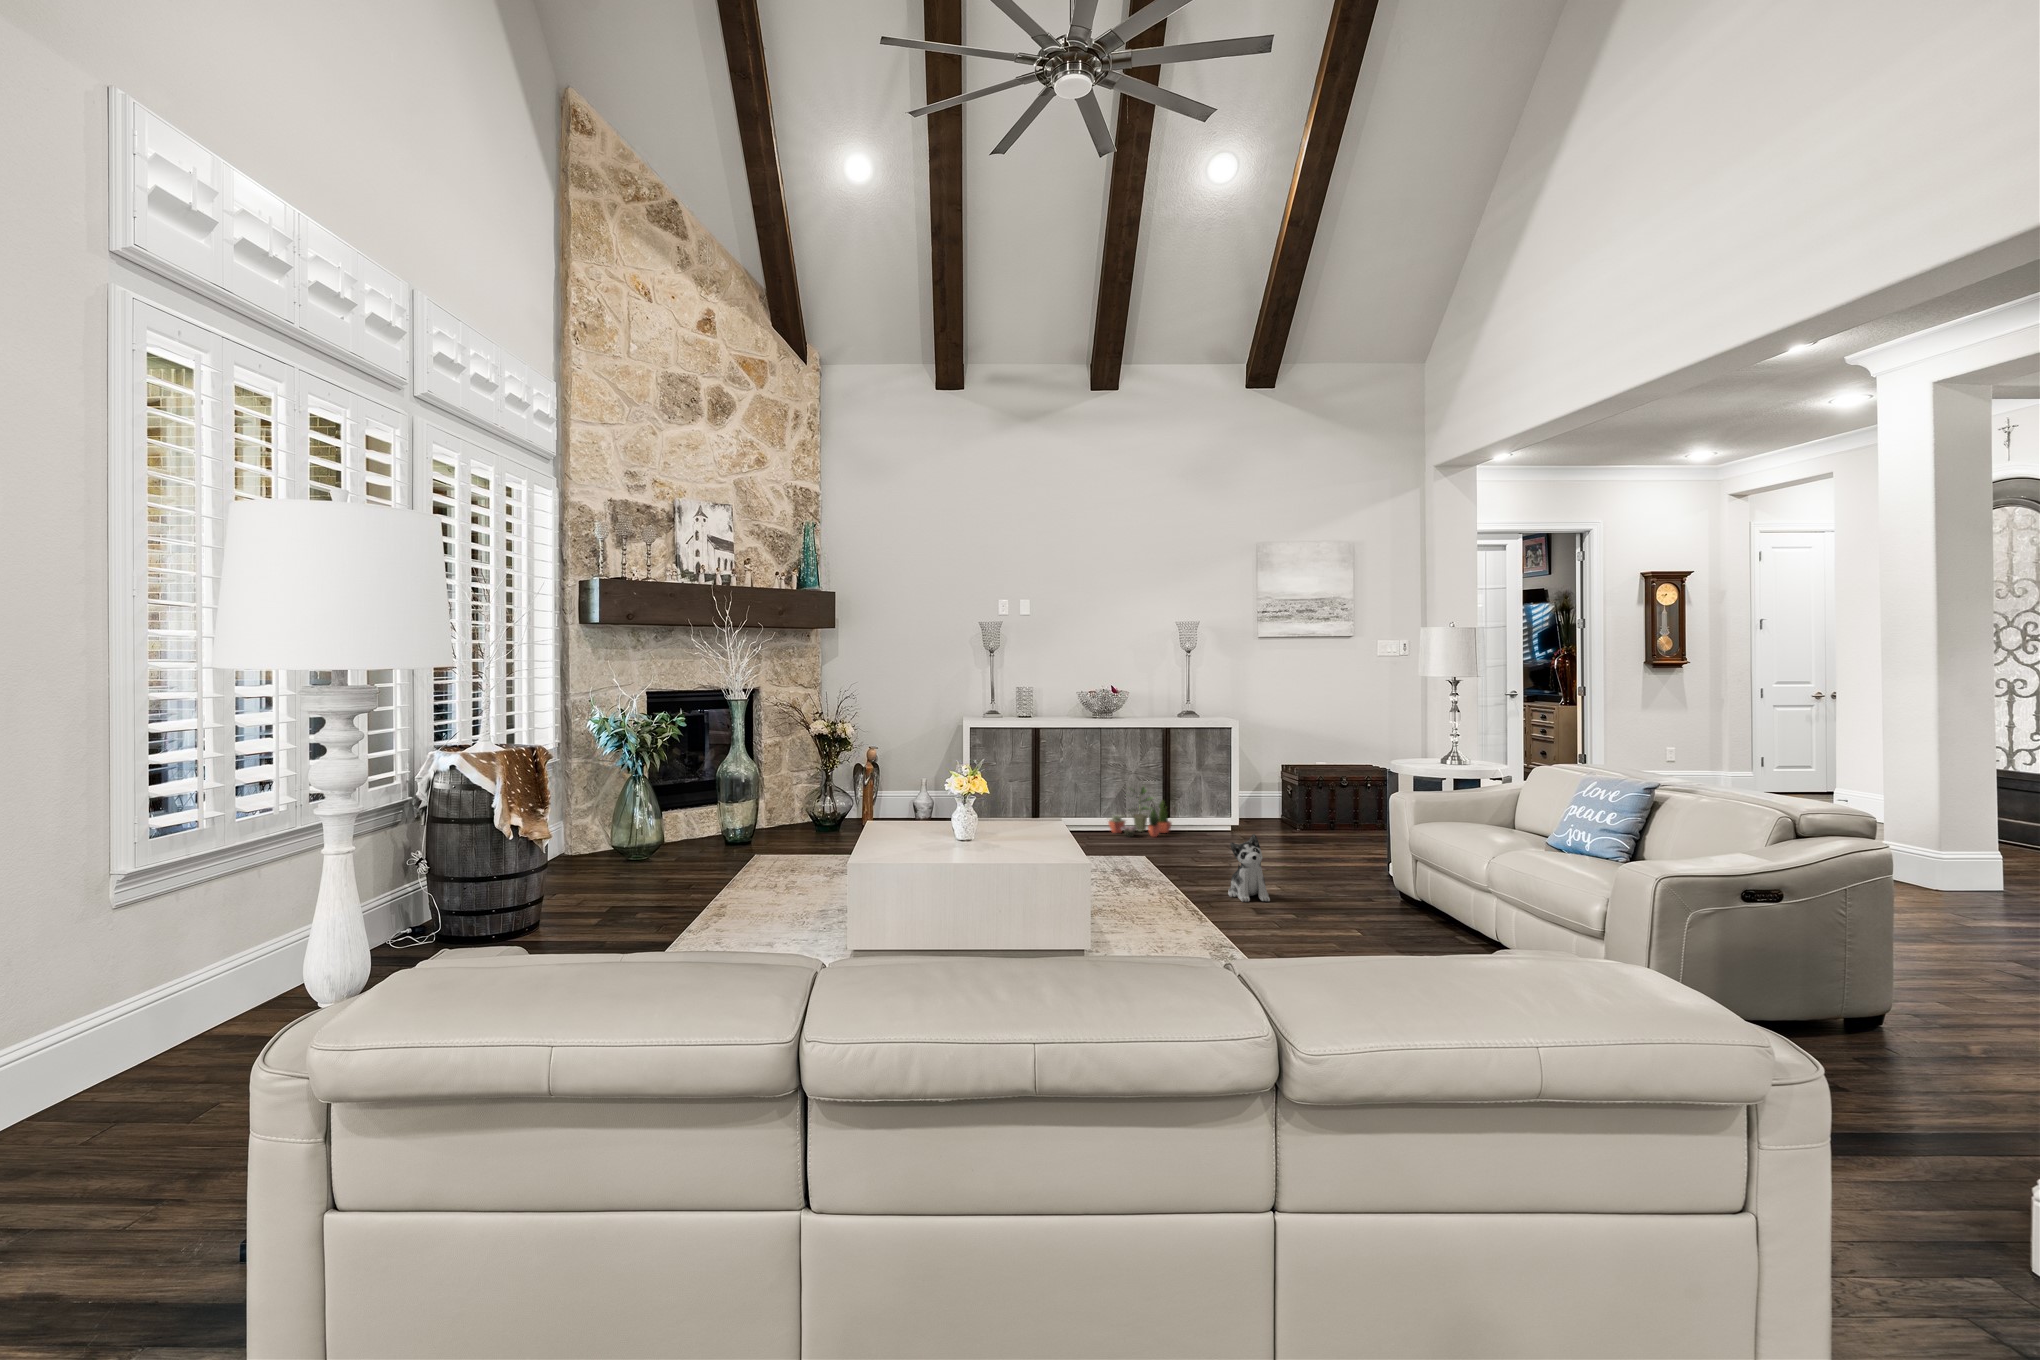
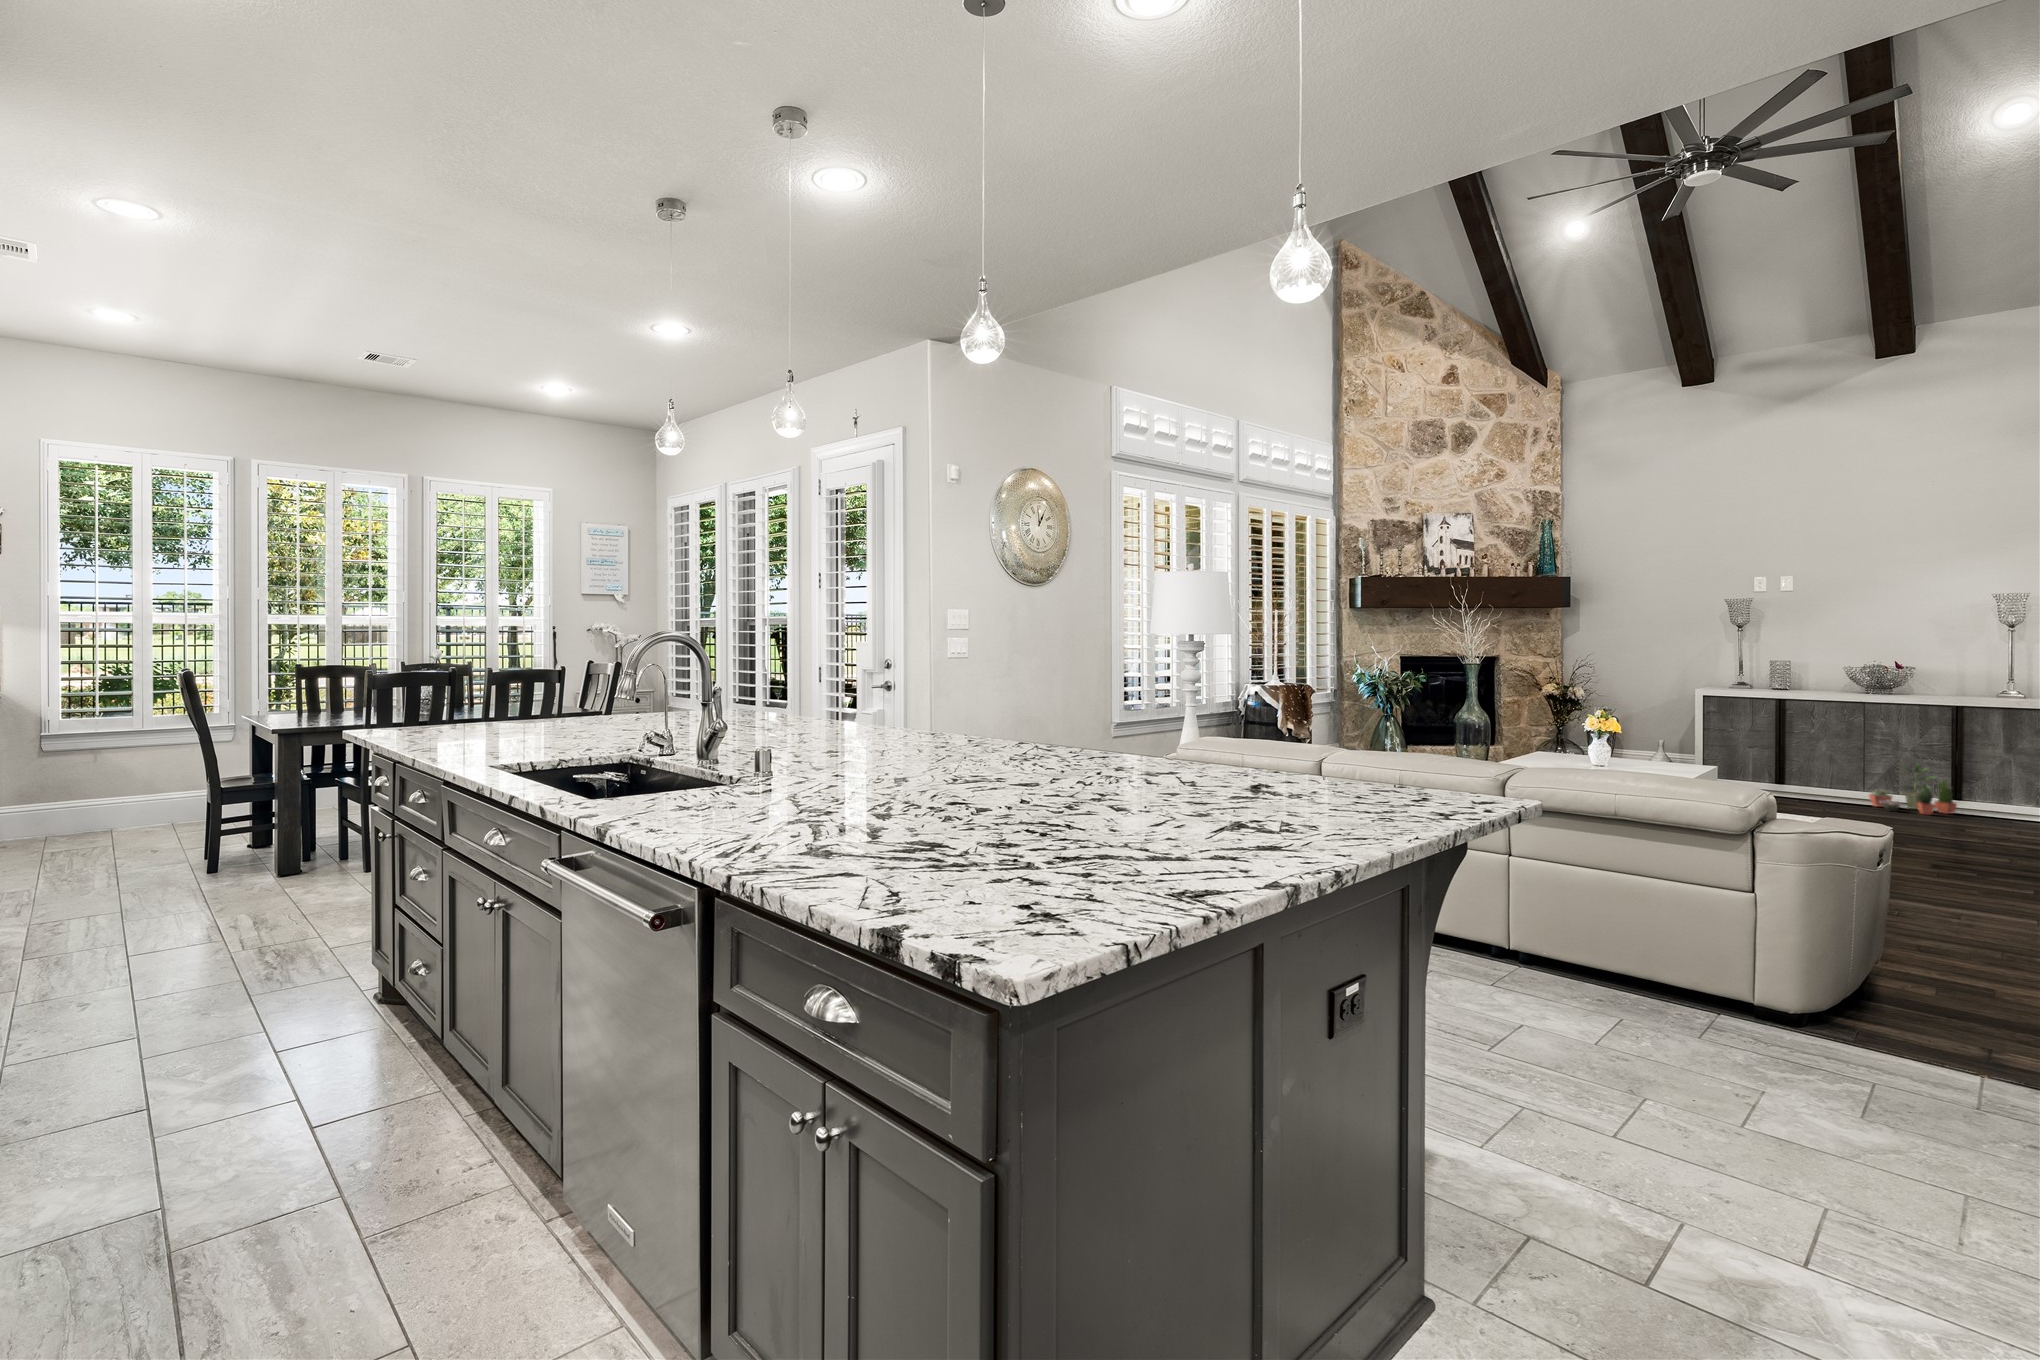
plush toy: present [1228,834,1270,902] -> none [1935,806,1990,871]

